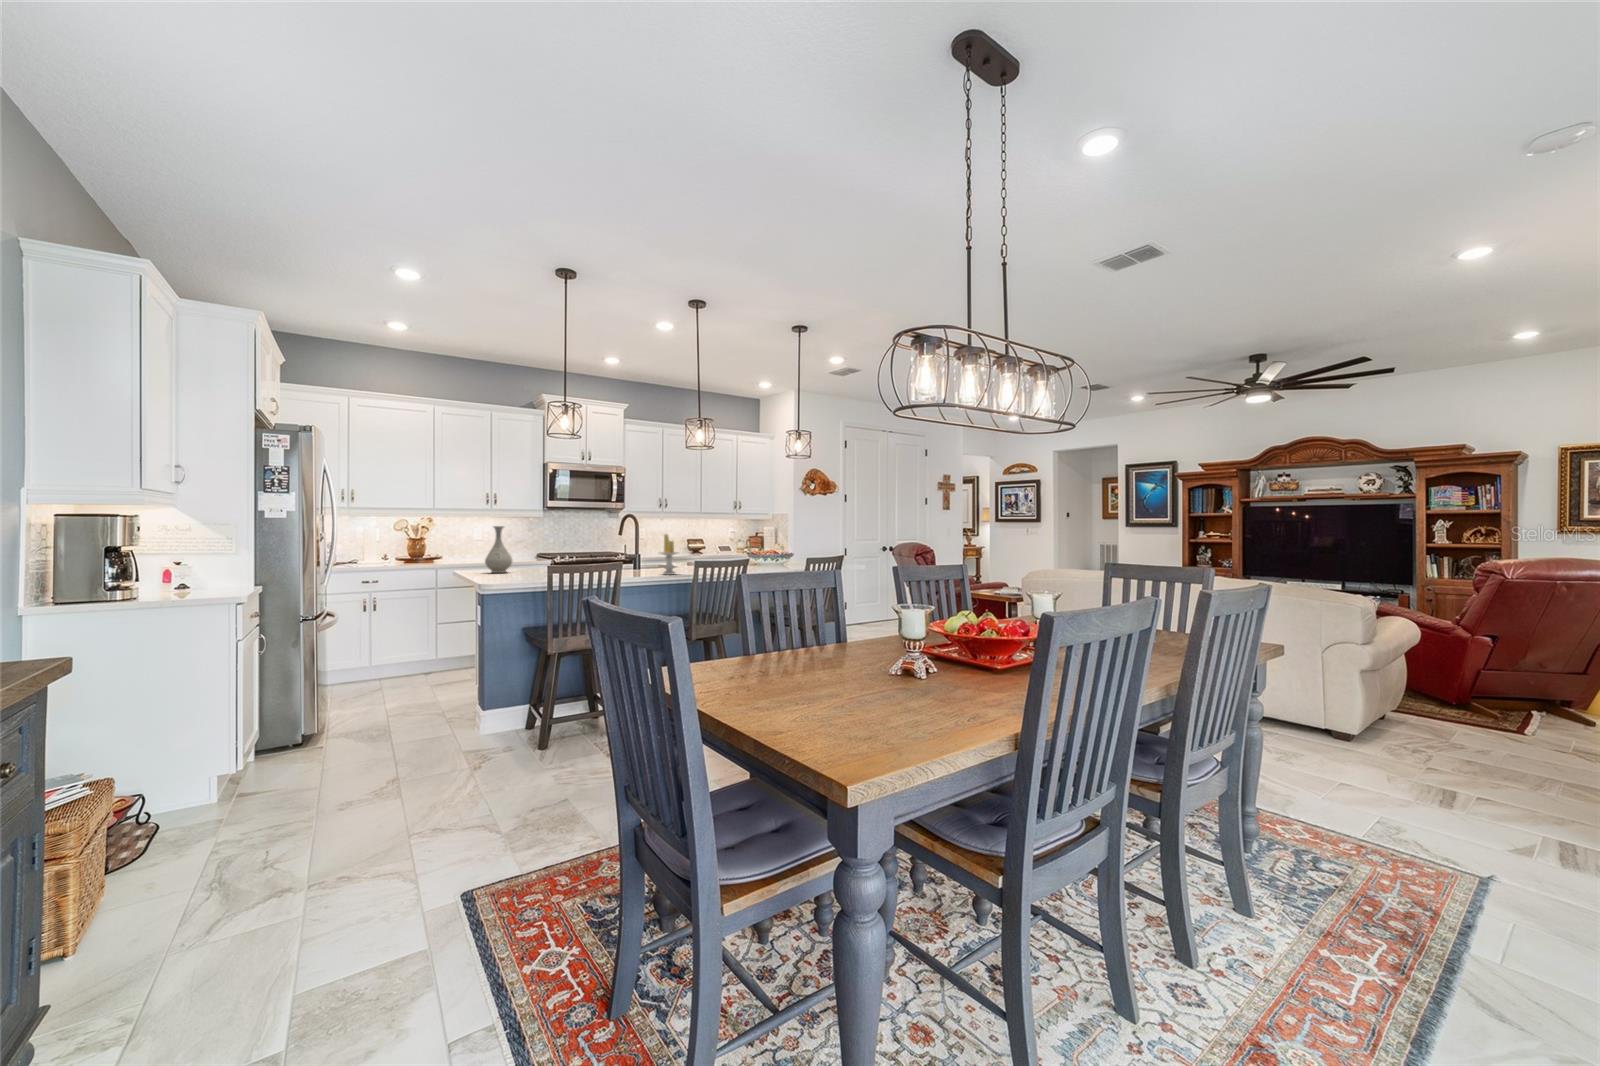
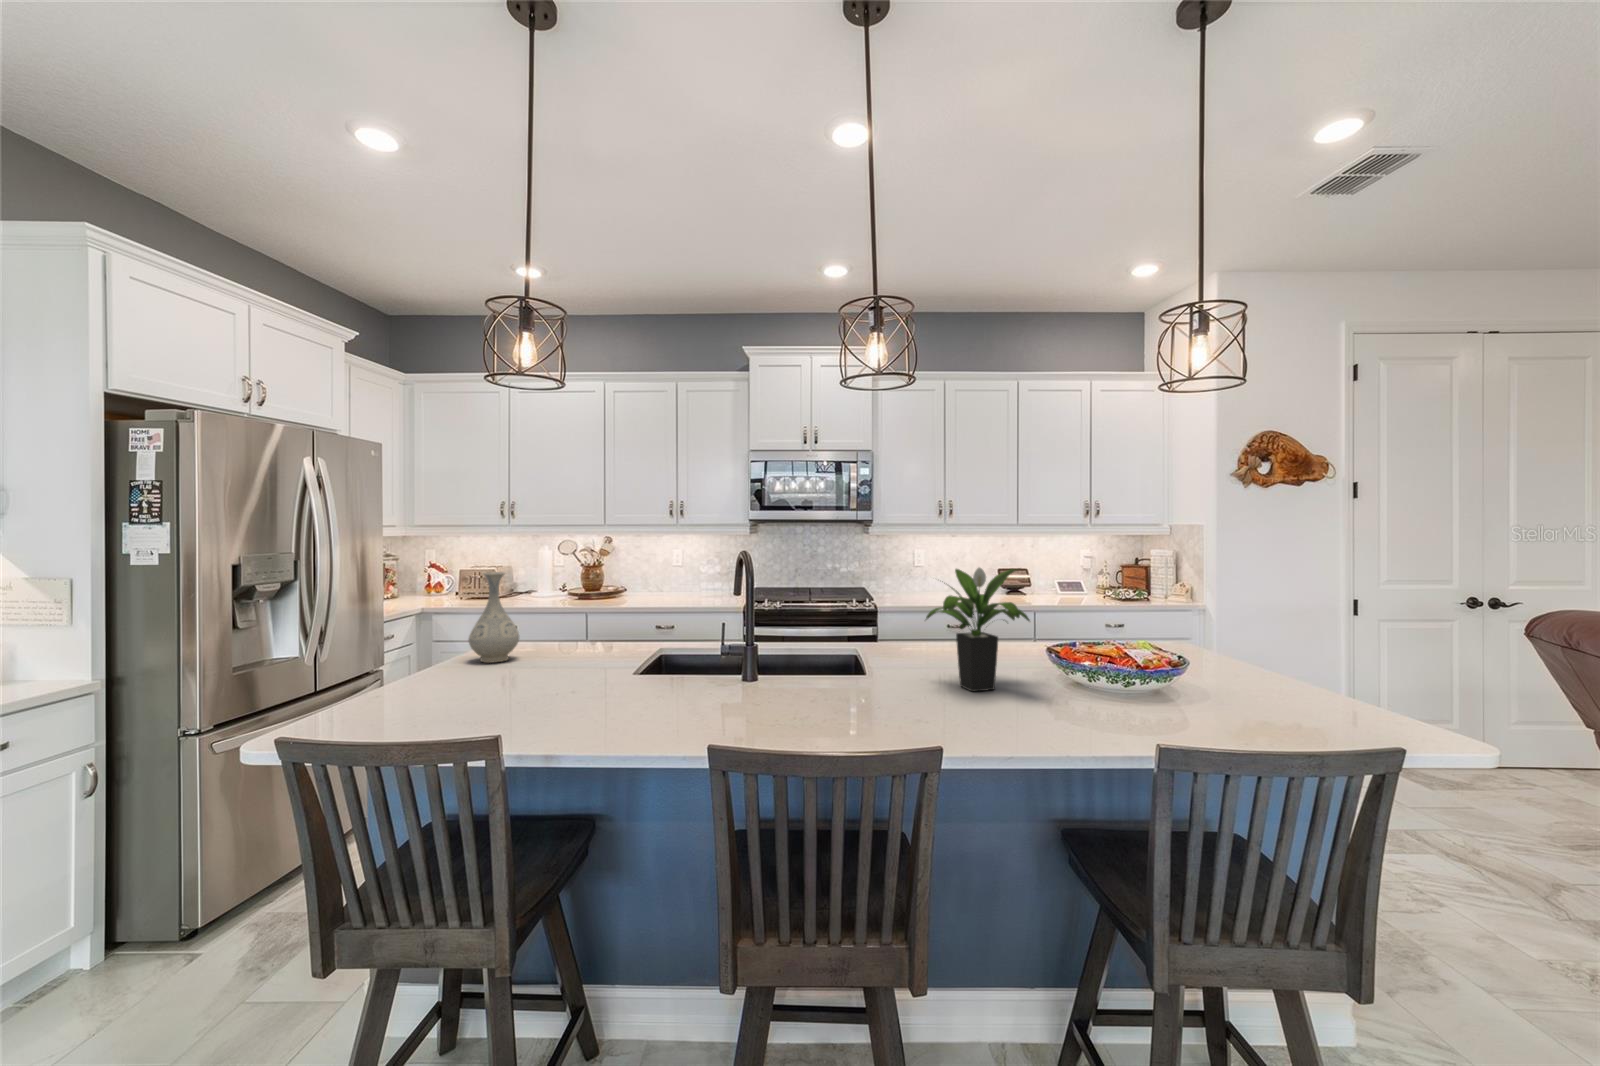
potted plant: none [718,520,761,568] -> present [926,567,1030,691]
candle: present [660,534,678,575] -> none [672,618,728,733]

